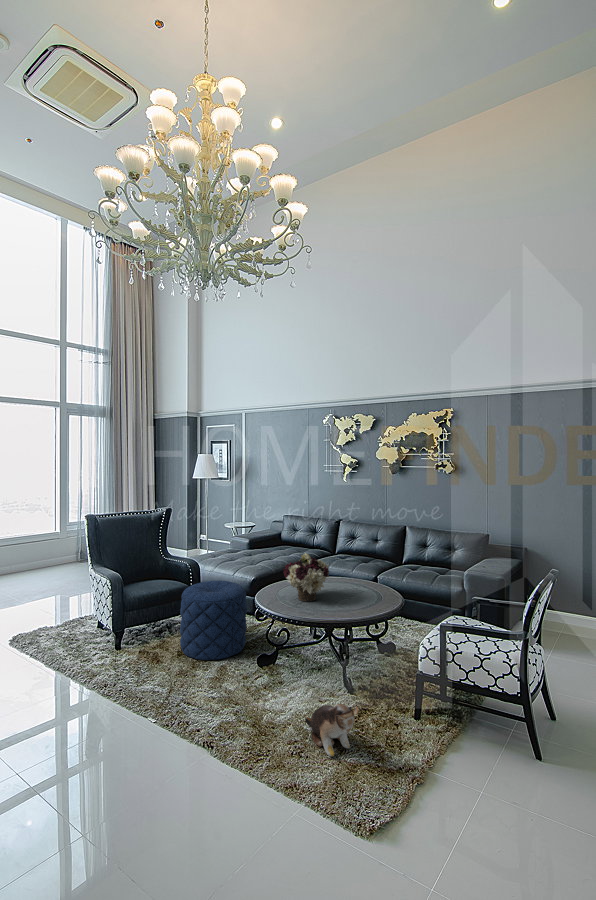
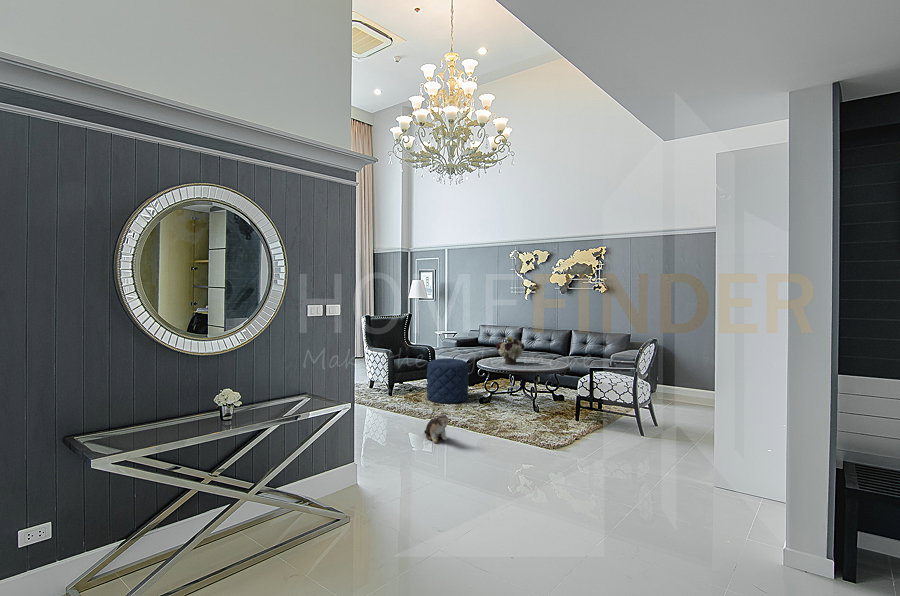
plush toy: present [305,704,358,756] -> present [424,414,450,443]

